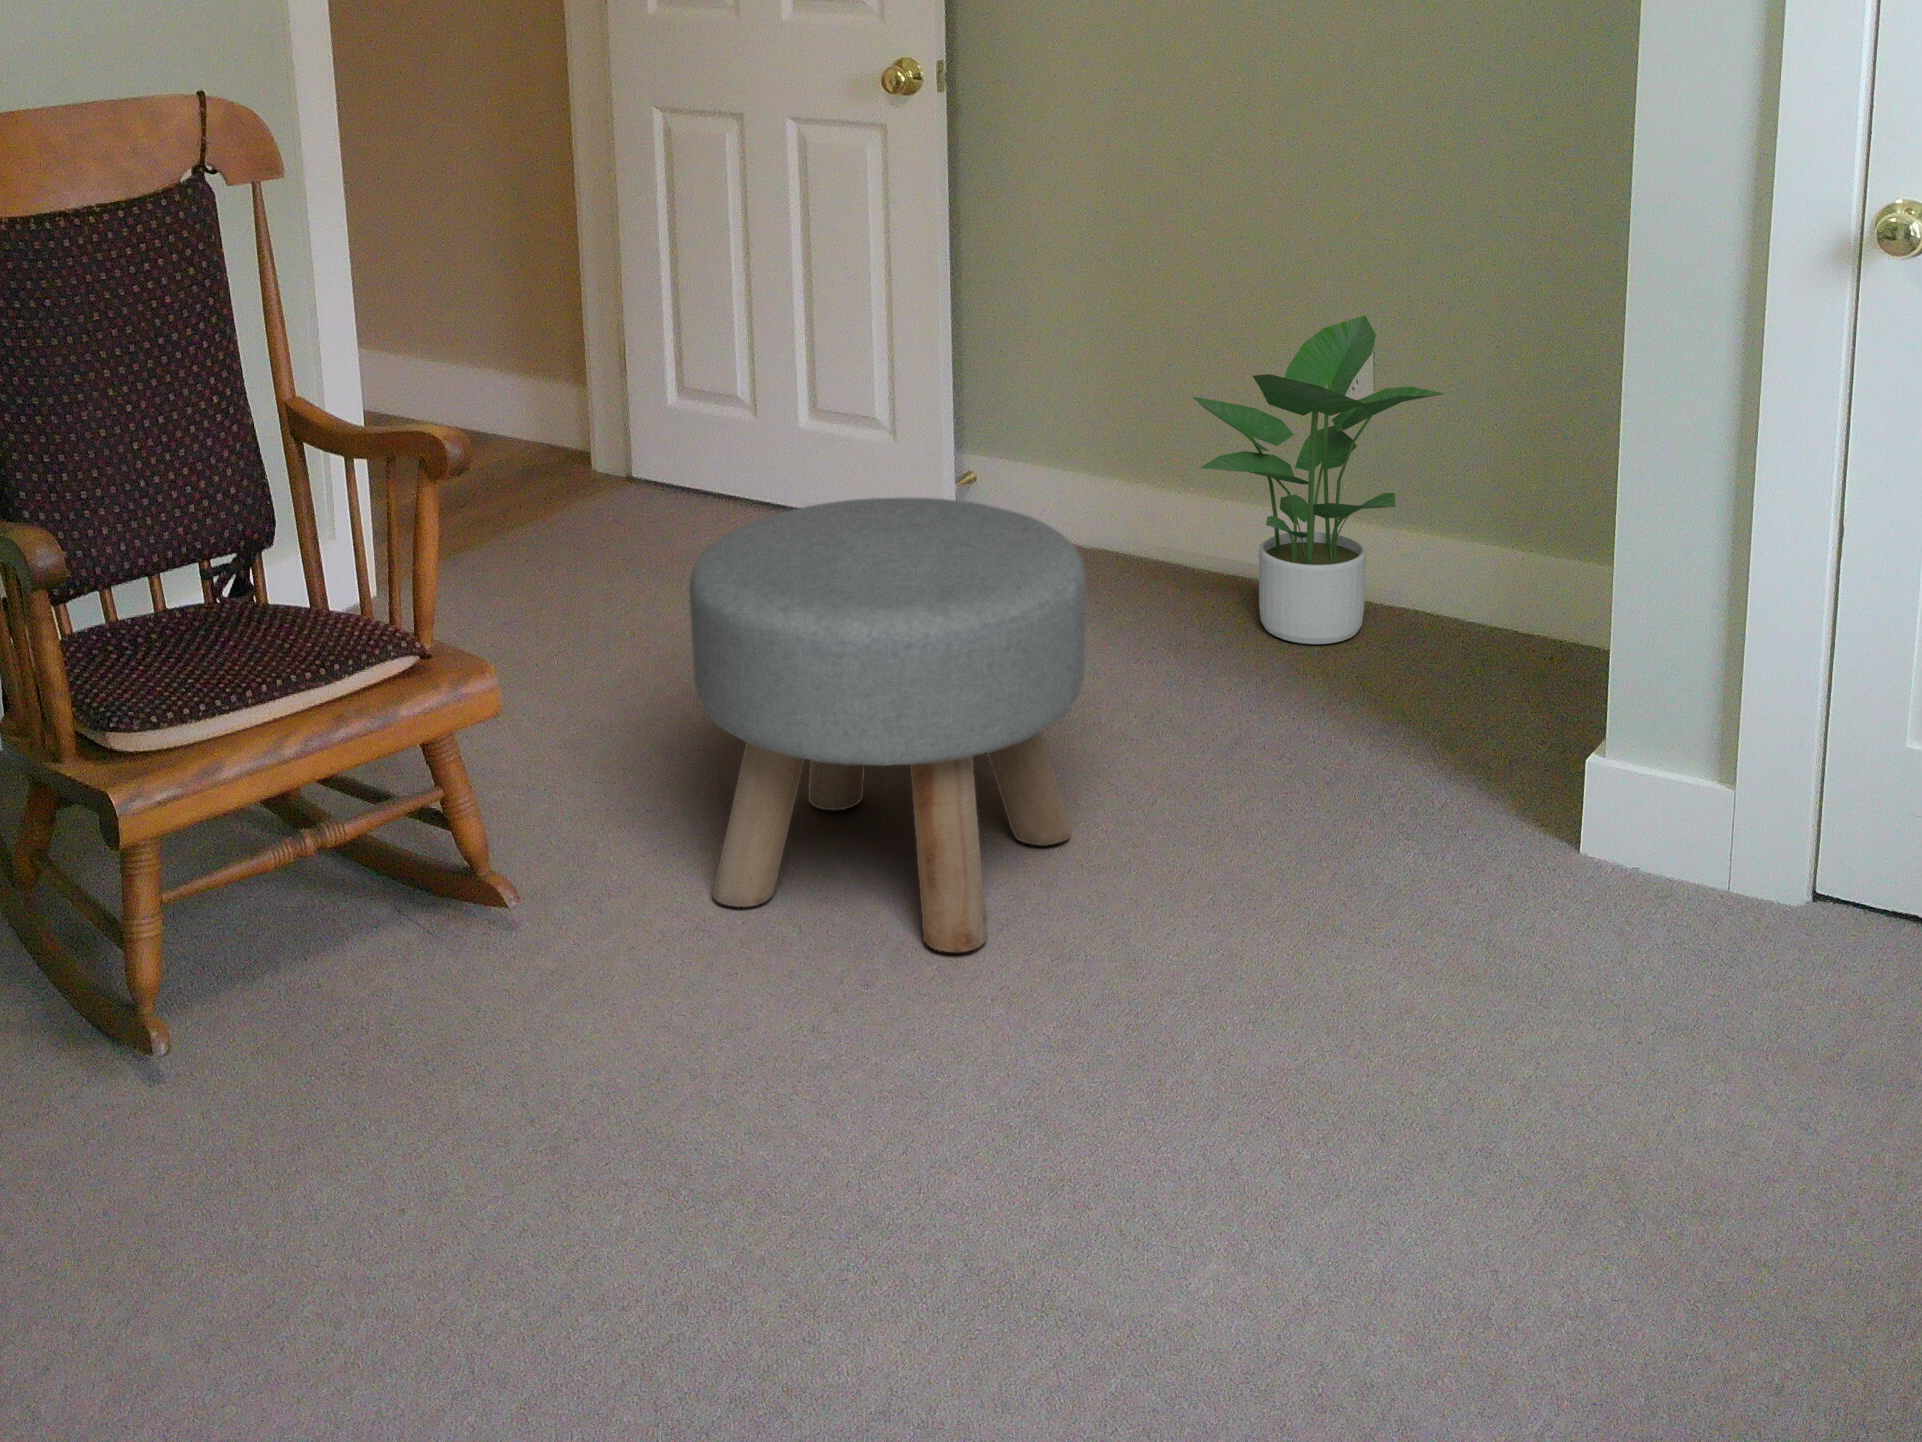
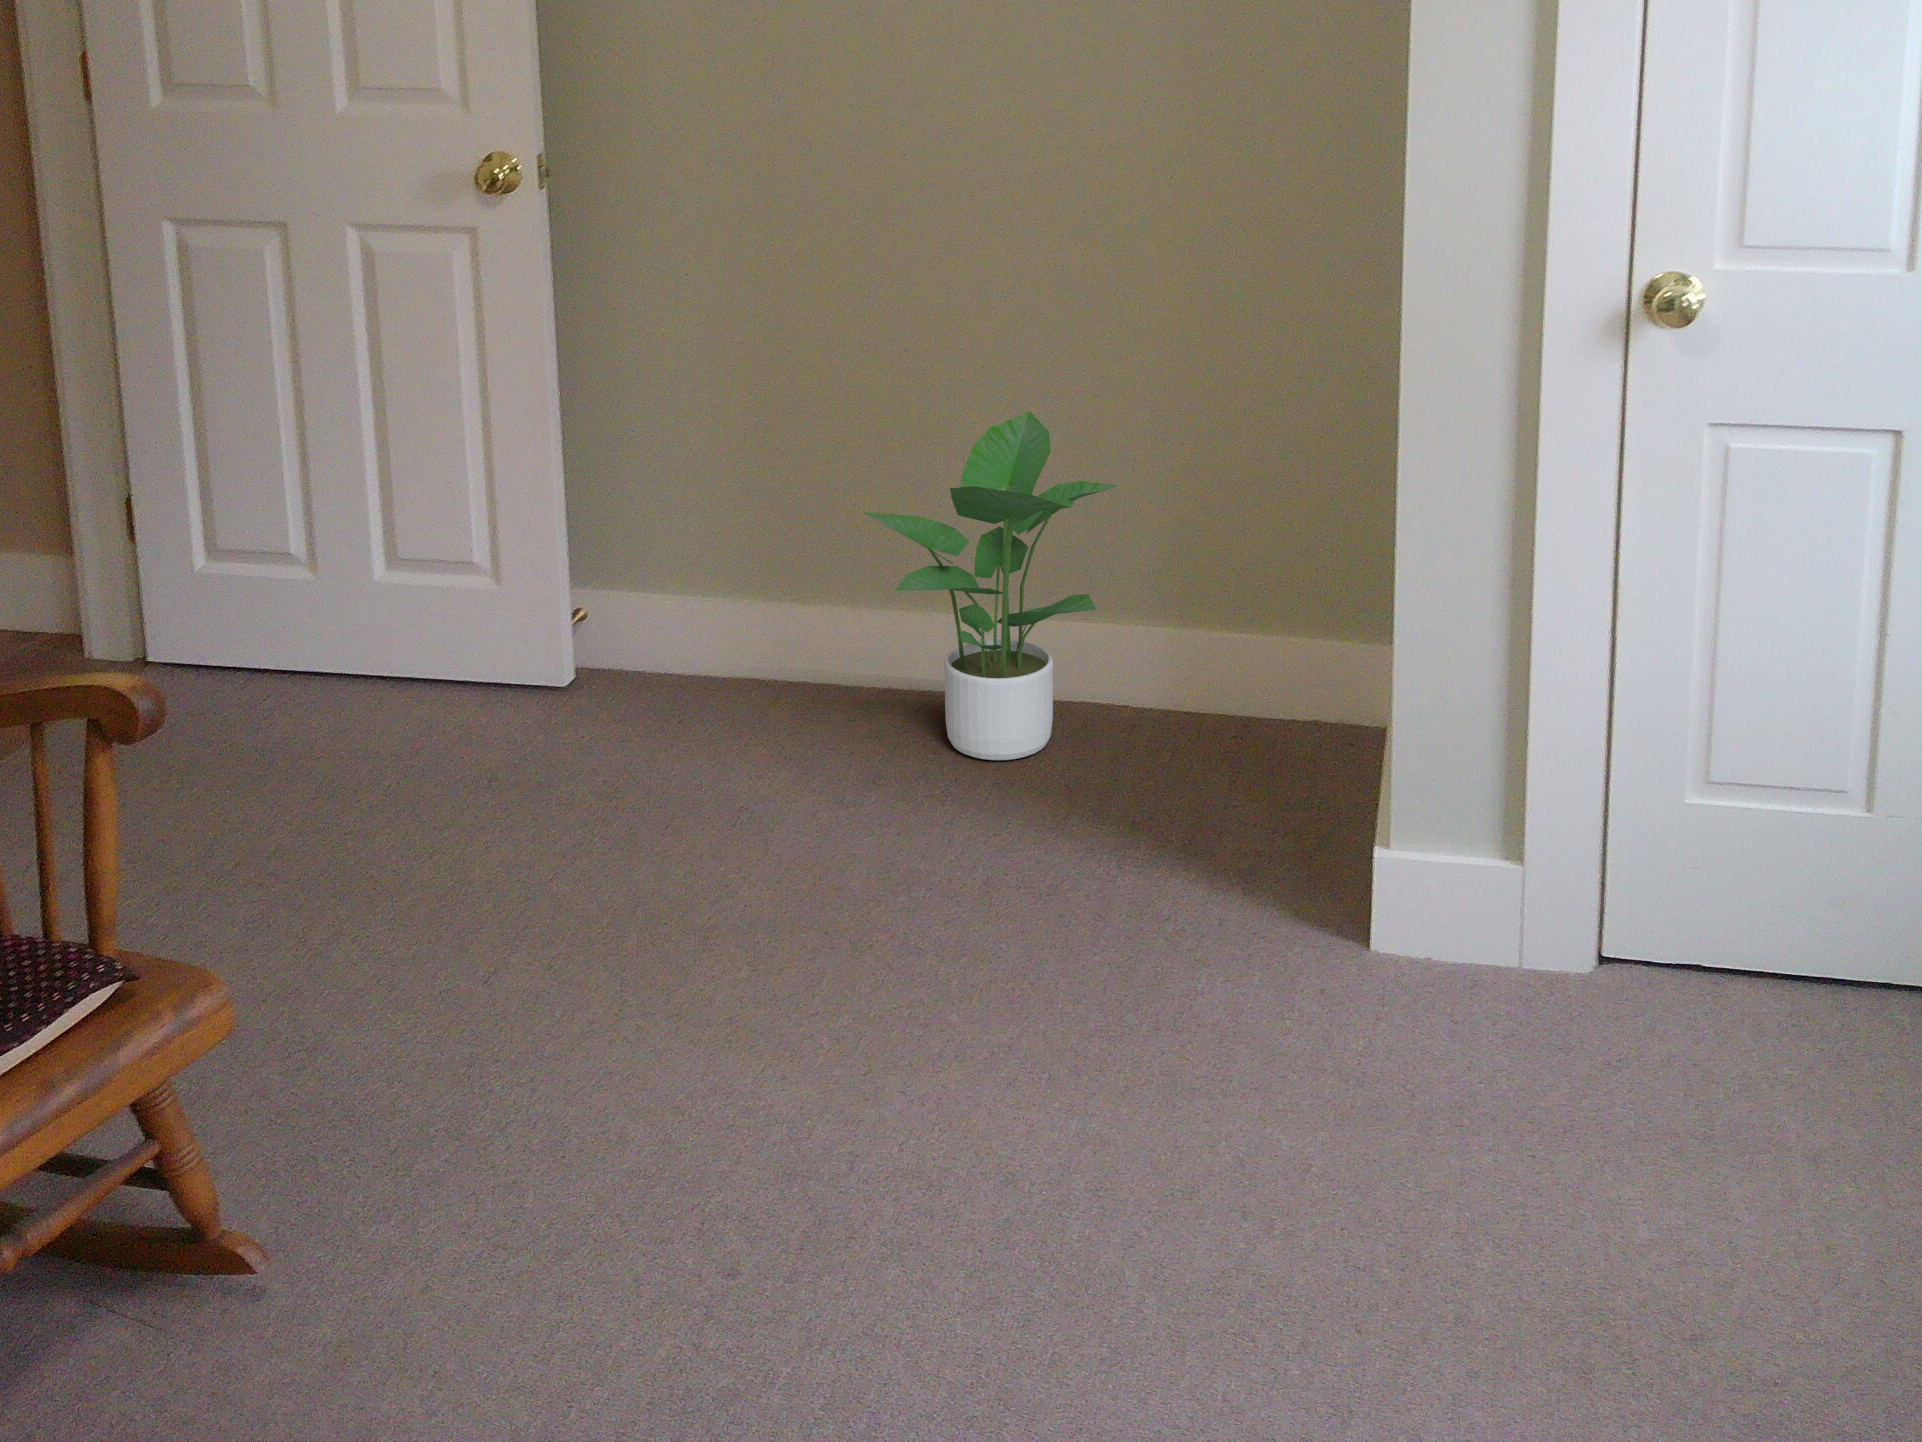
ottoman: present [689,498,1086,952] -> none [457,674,921,1206]

